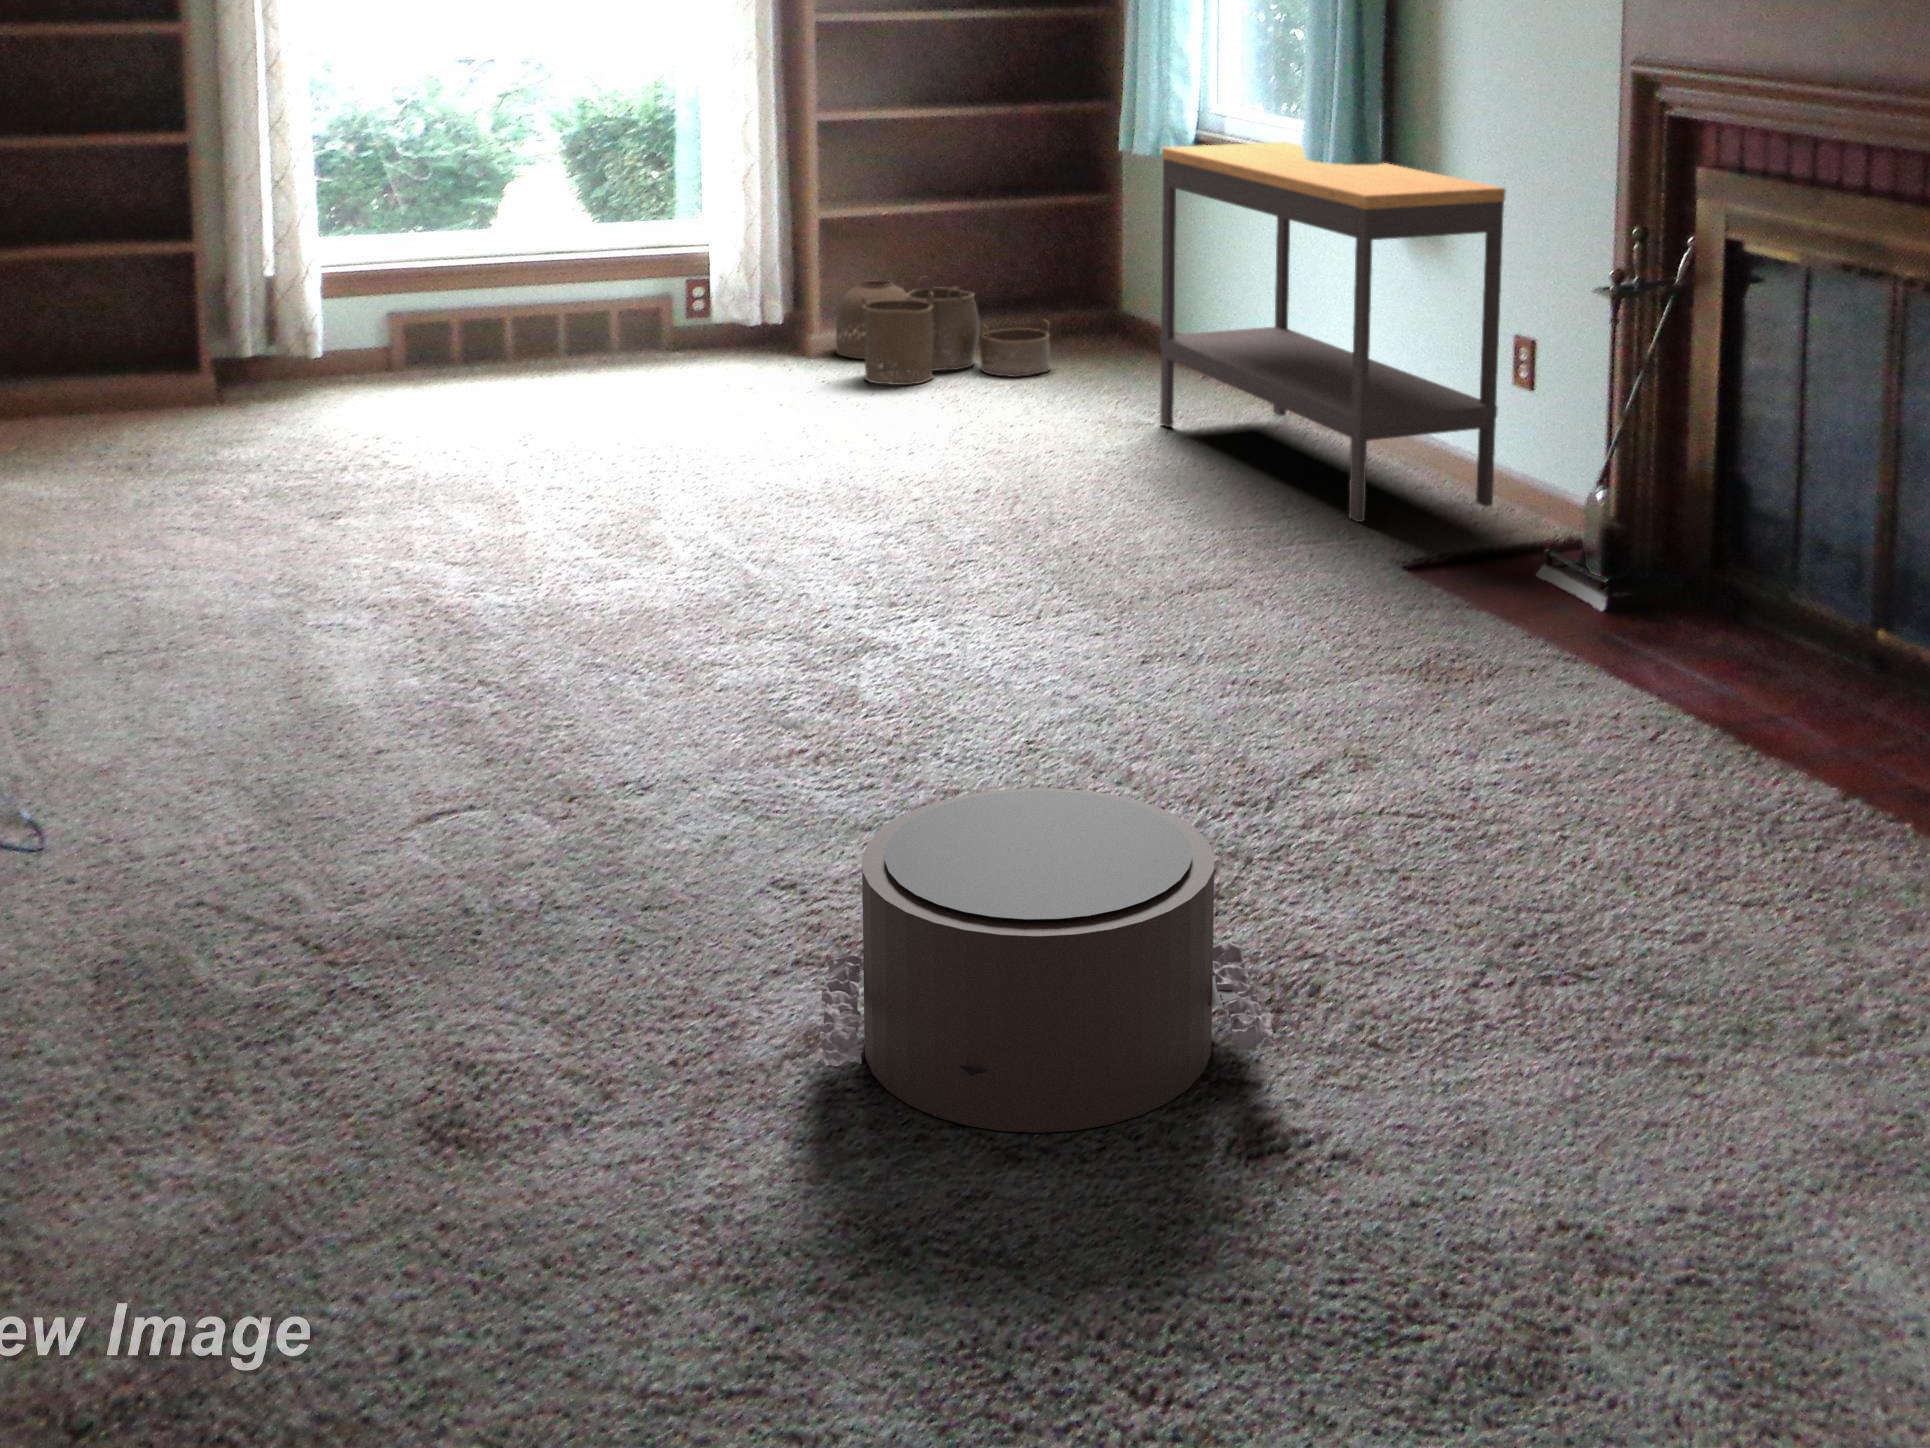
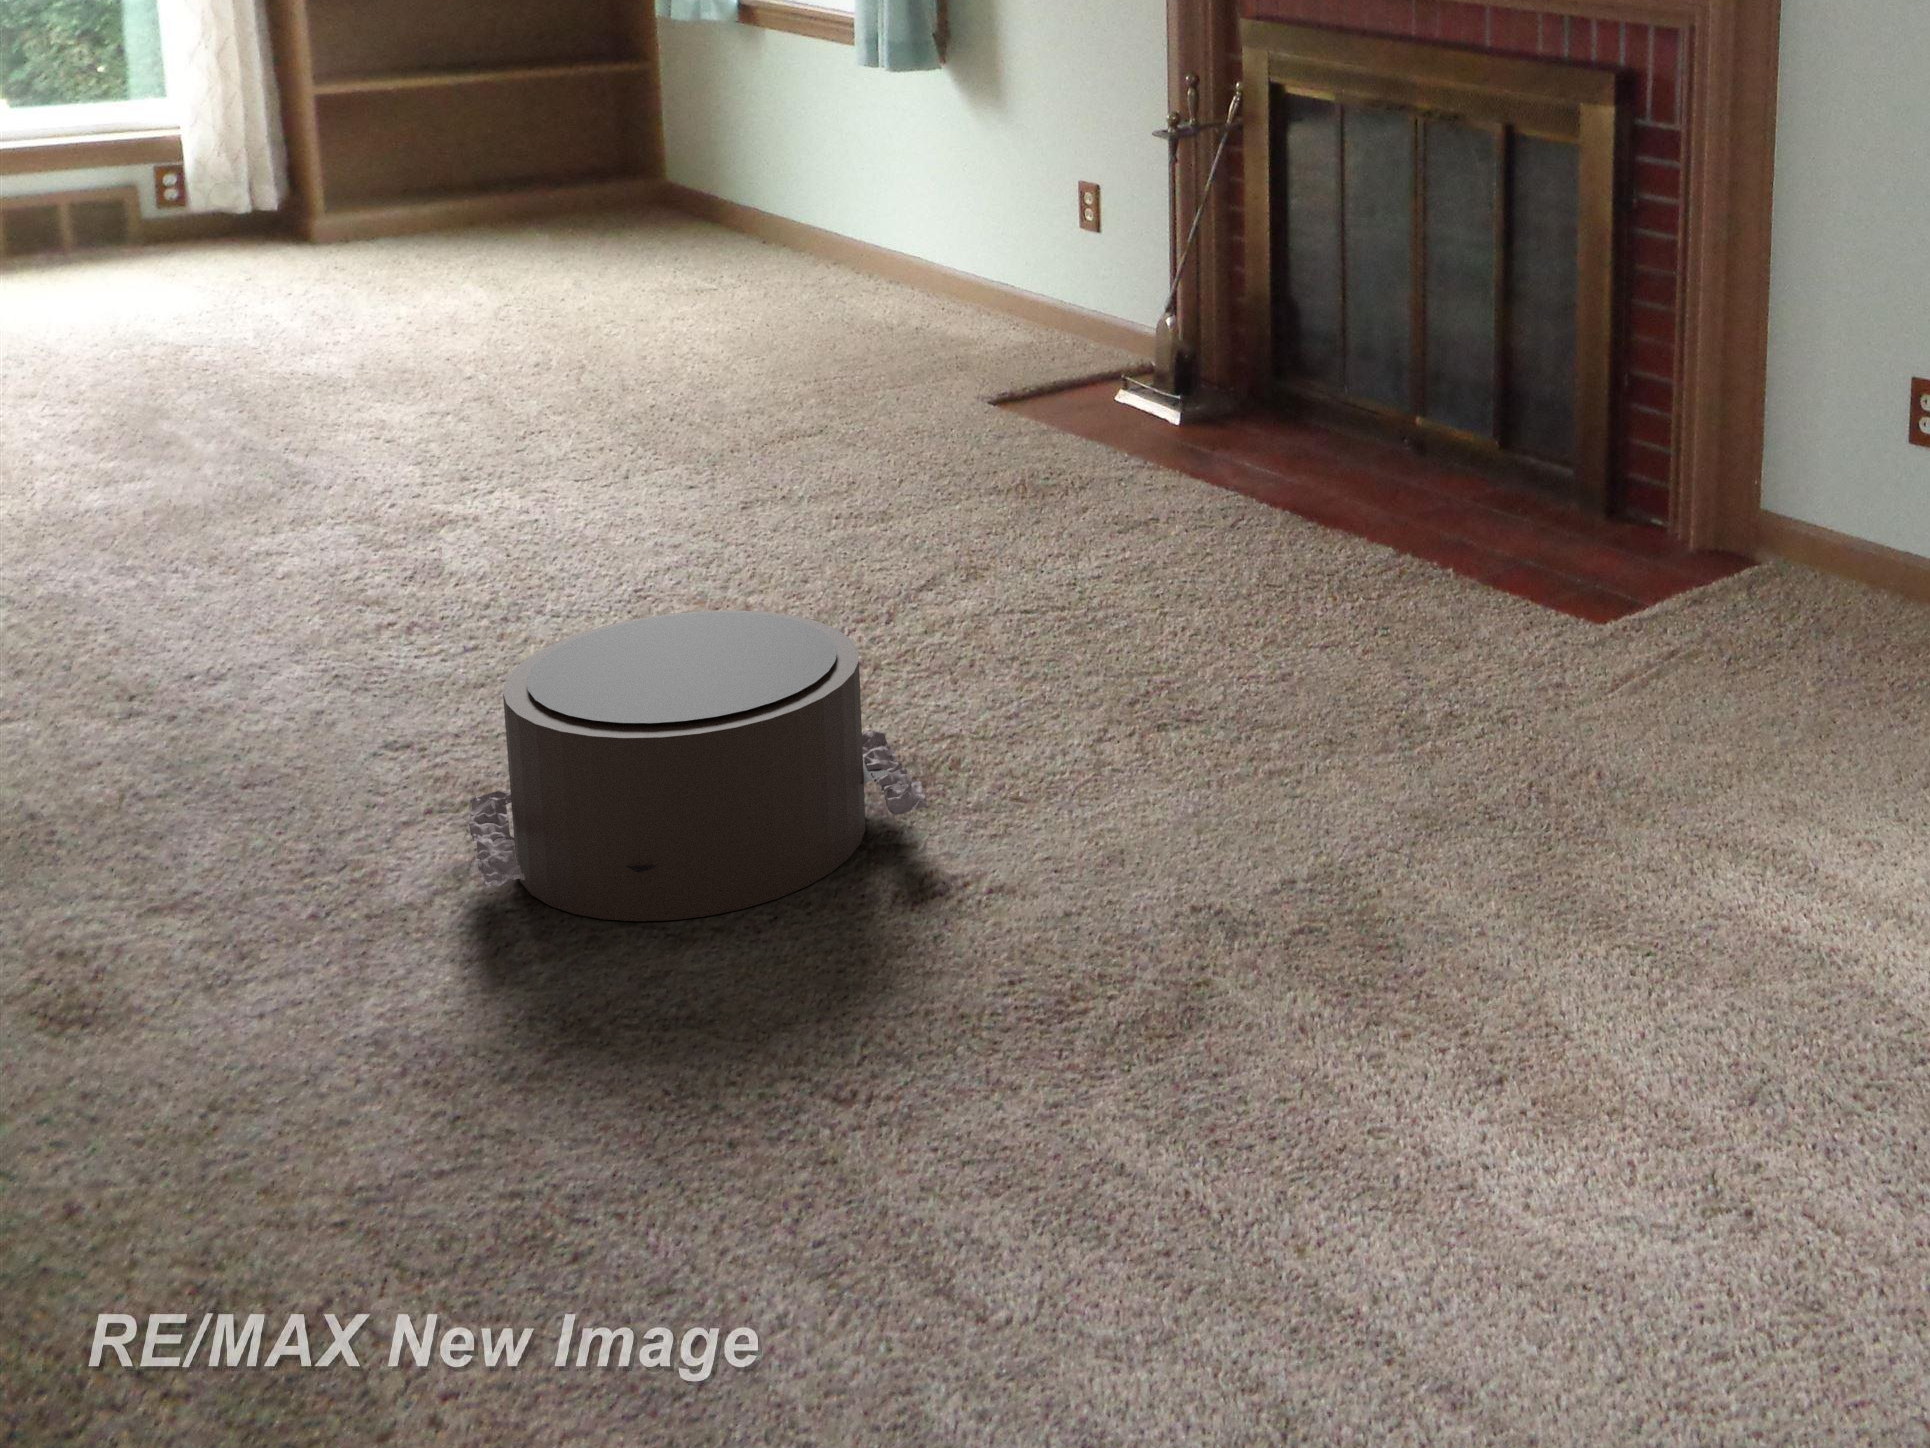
console table: present [1160,142,1505,522] -> none [709,3,1069,368]
woven basket: present [836,277,1050,385] -> none [339,154,595,270]

